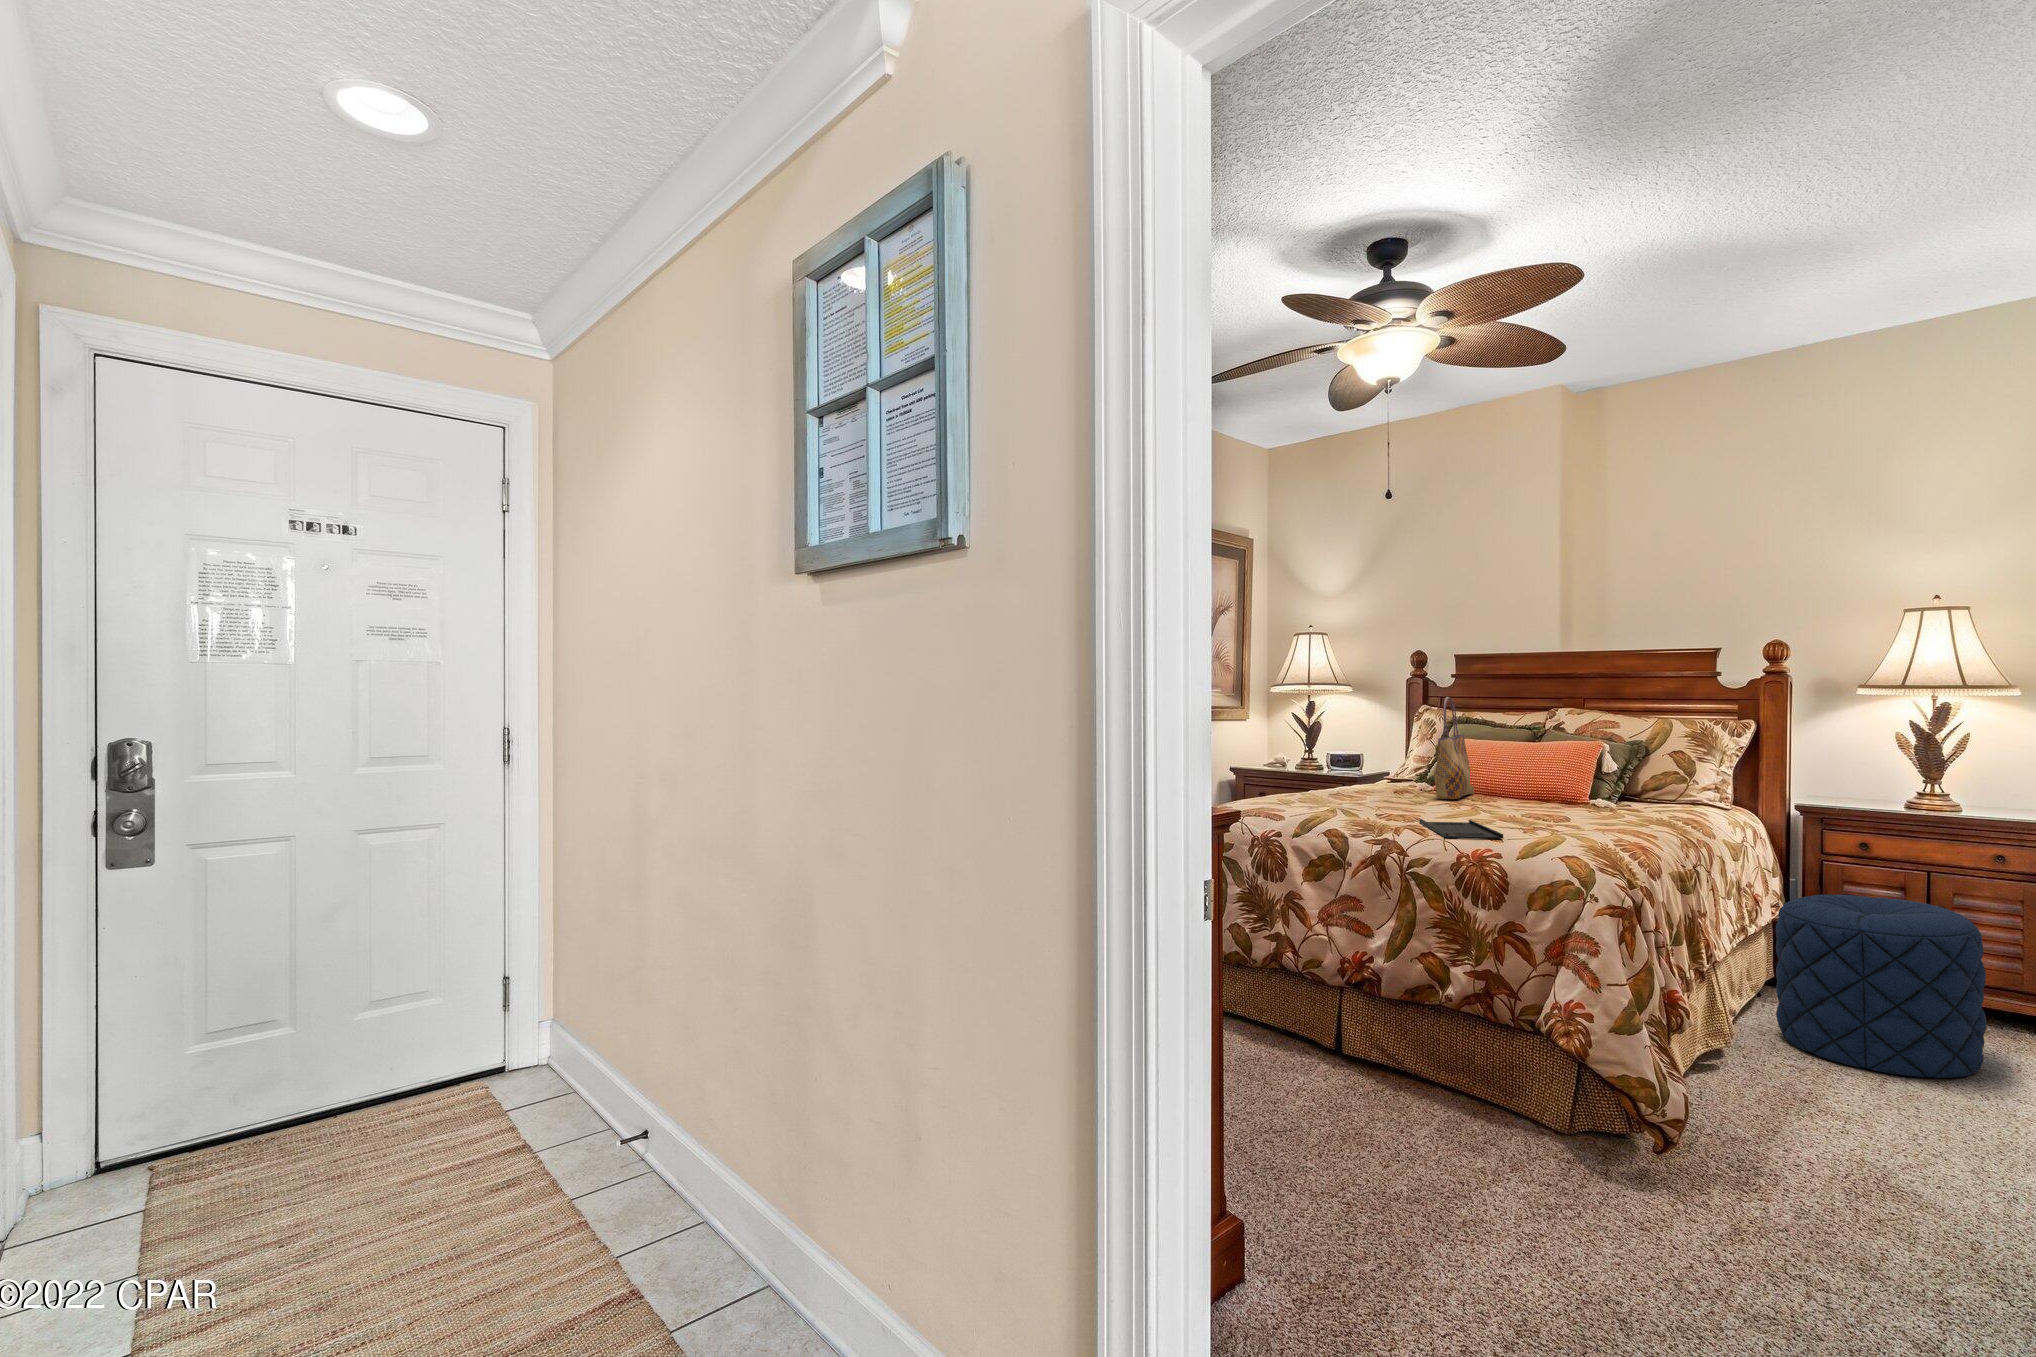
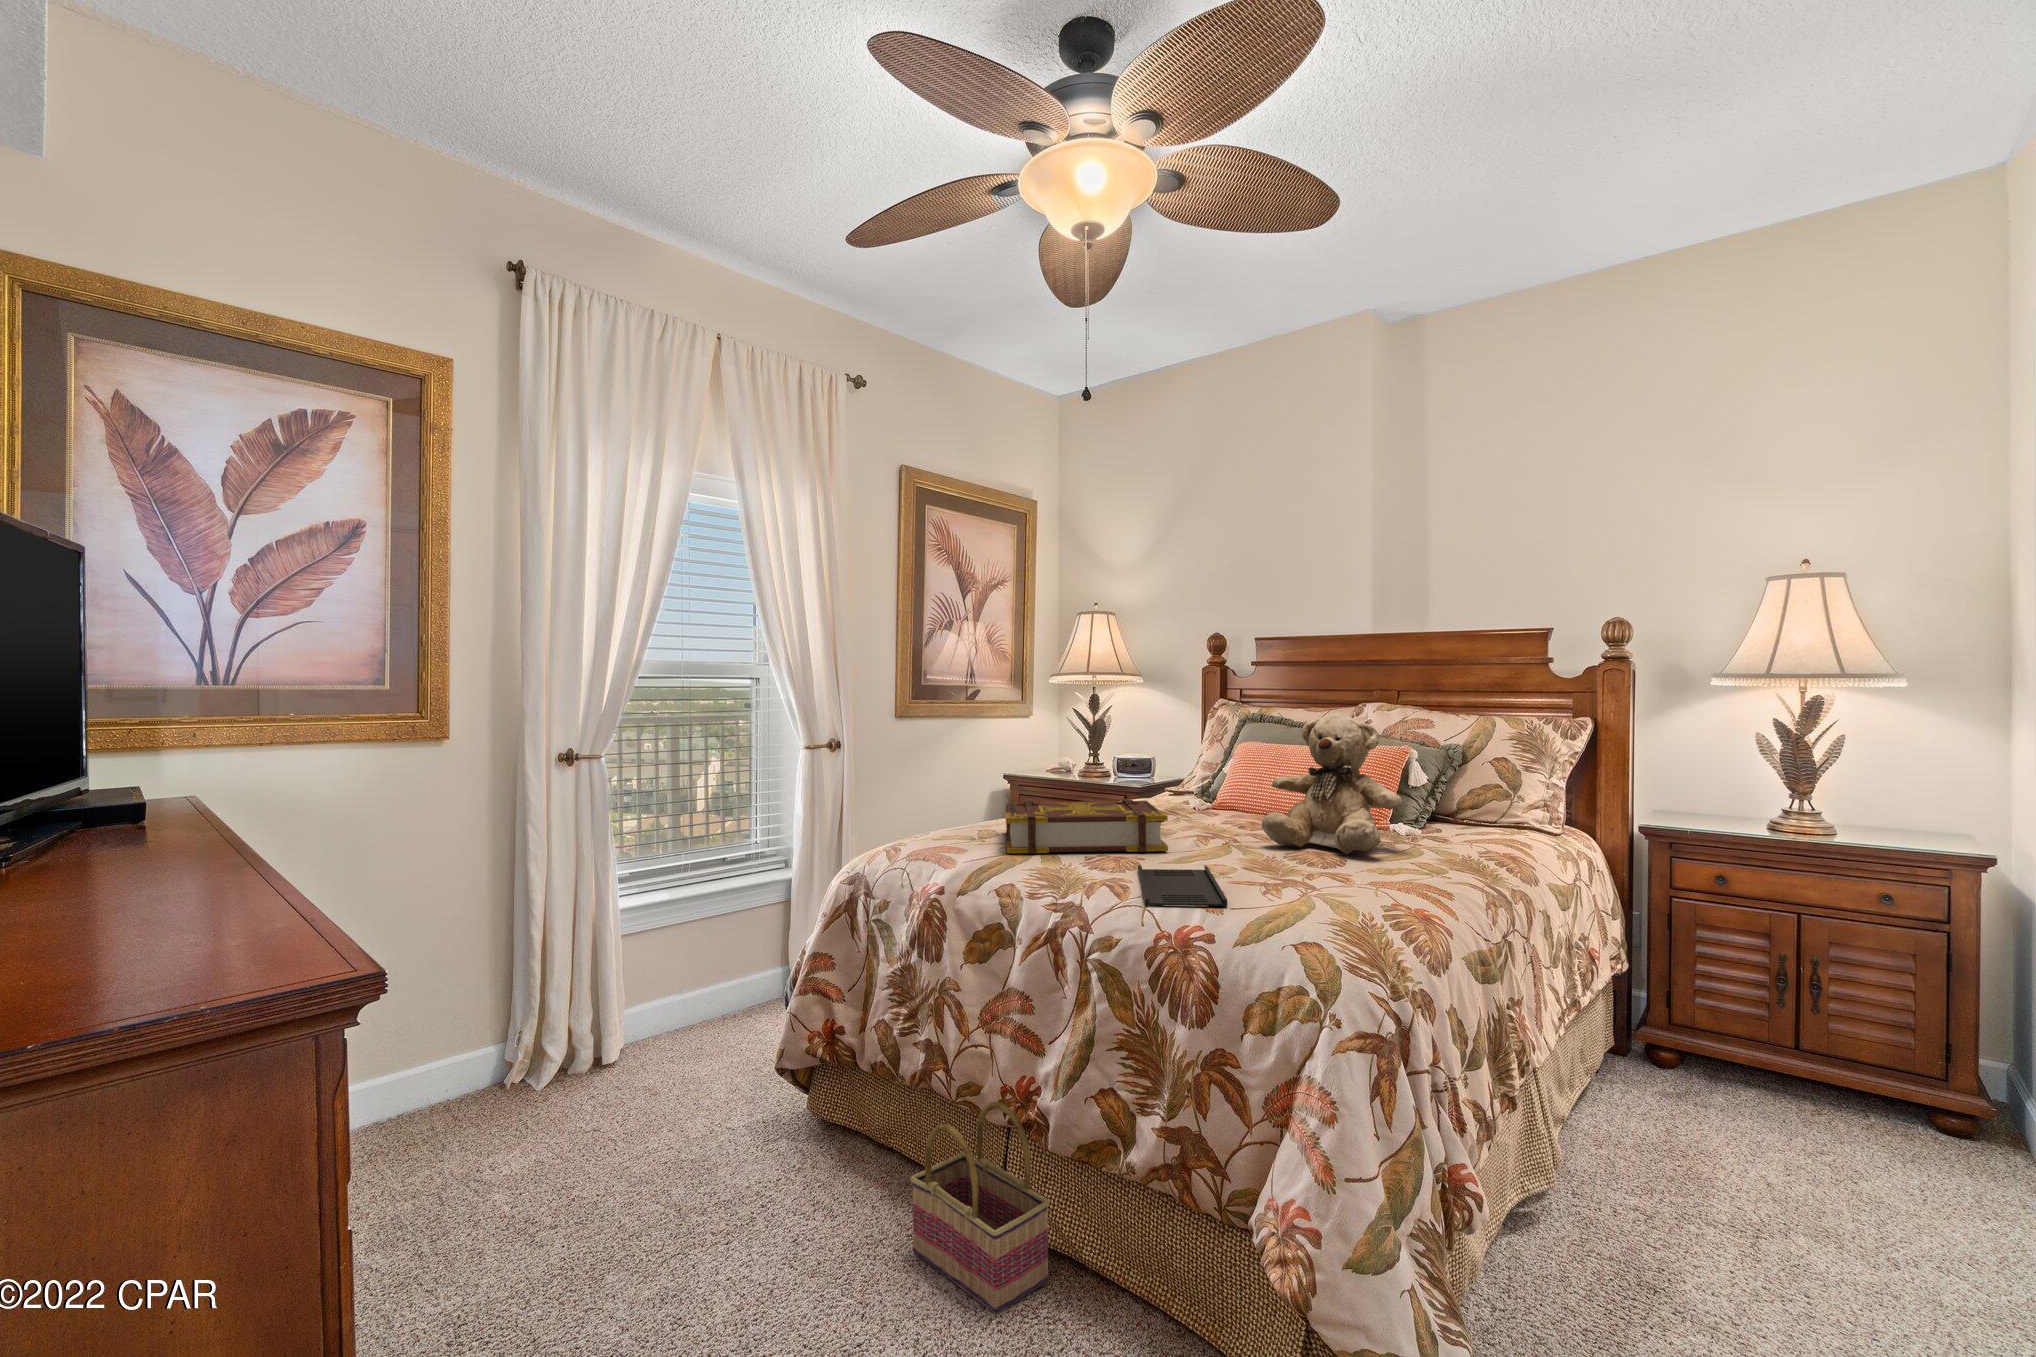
tote bag: present [1435,697,1474,799] -> none [1198,691,1254,824]
teddy bear: none [1499,713,1610,817] -> present [1262,712,1402,855]
book: none [1291,778,1431,814] -> present [1005,799,1168,854]
pouf: present [1776,895,1986,1078] -> none [1615,954,1890,1232]
basket: none [1280,970,1384,1095] -> present [910,1102,1050,1314]

